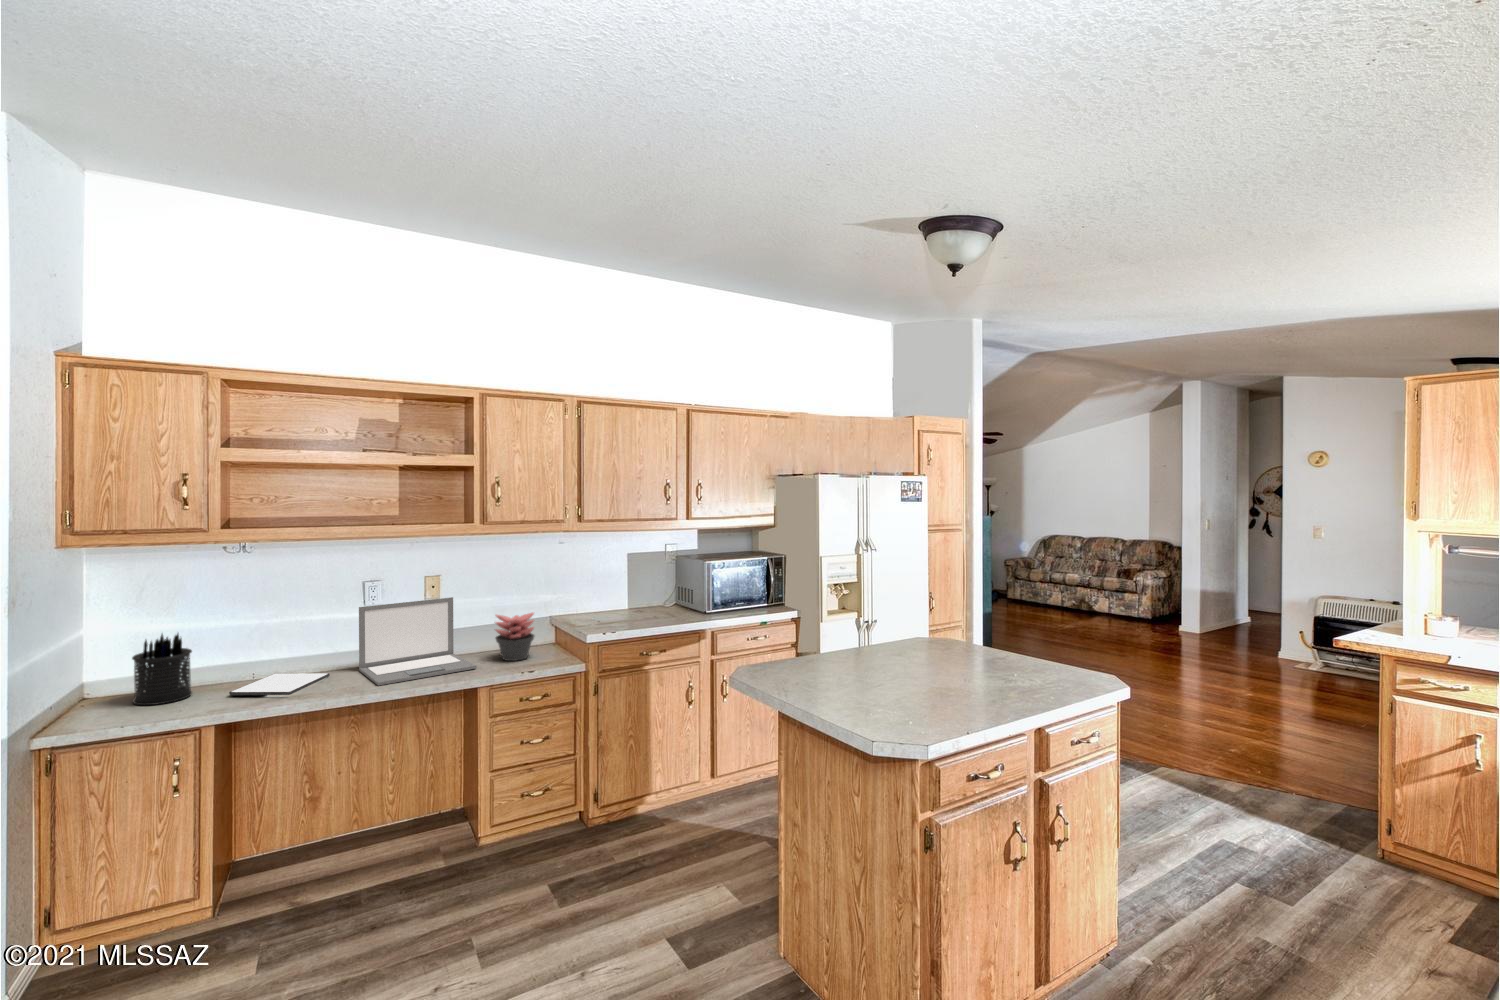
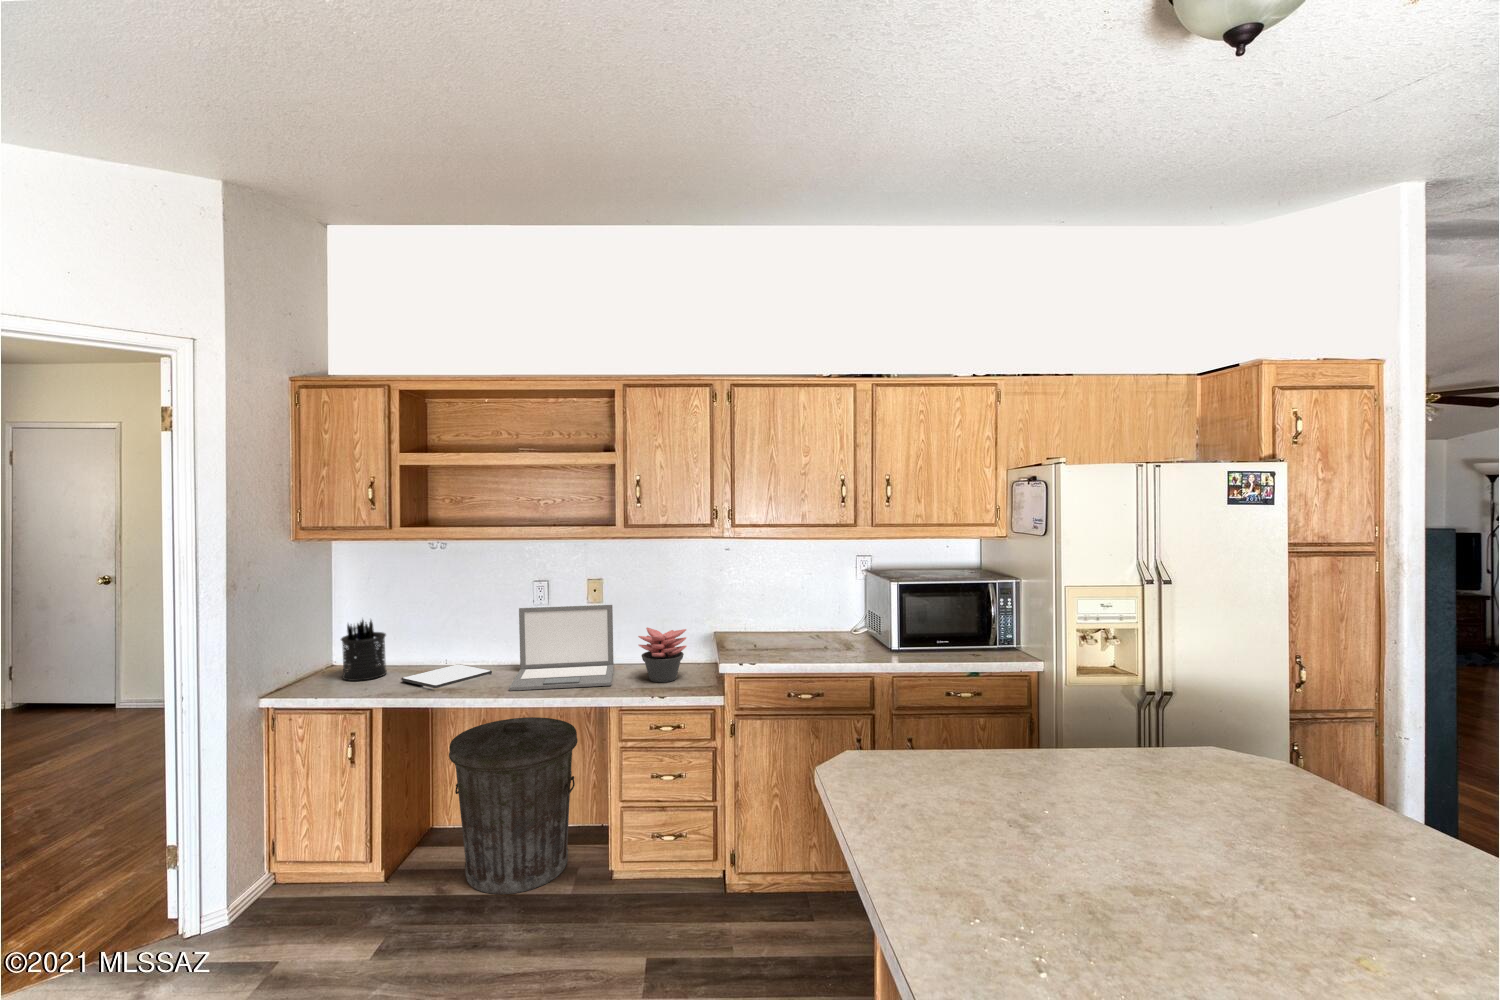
trash can: none [297,714,436,892] -> present [449,717,578,894]

